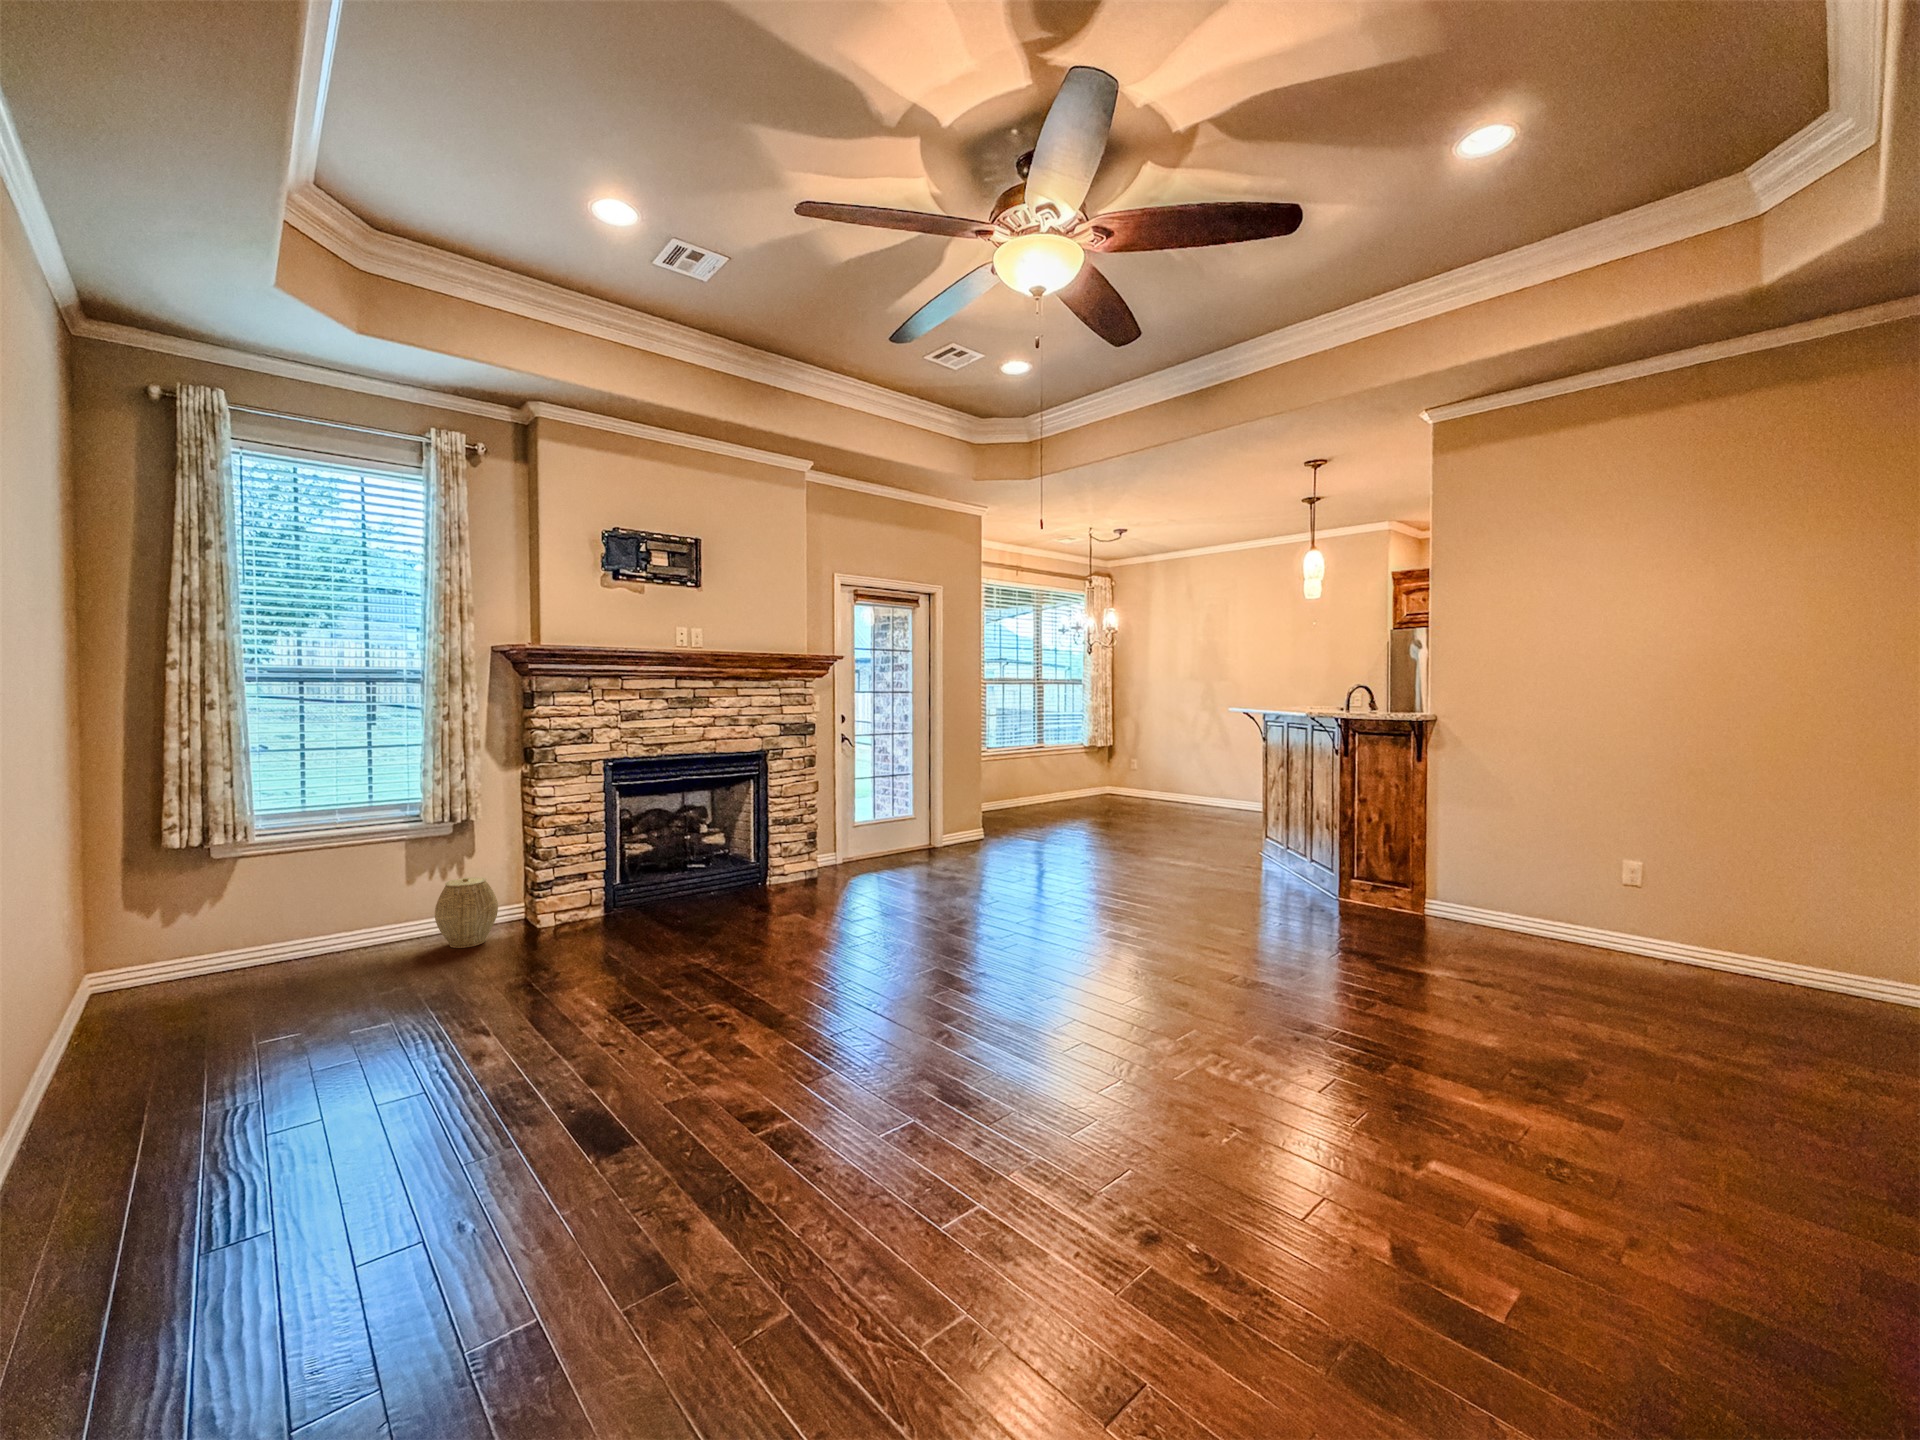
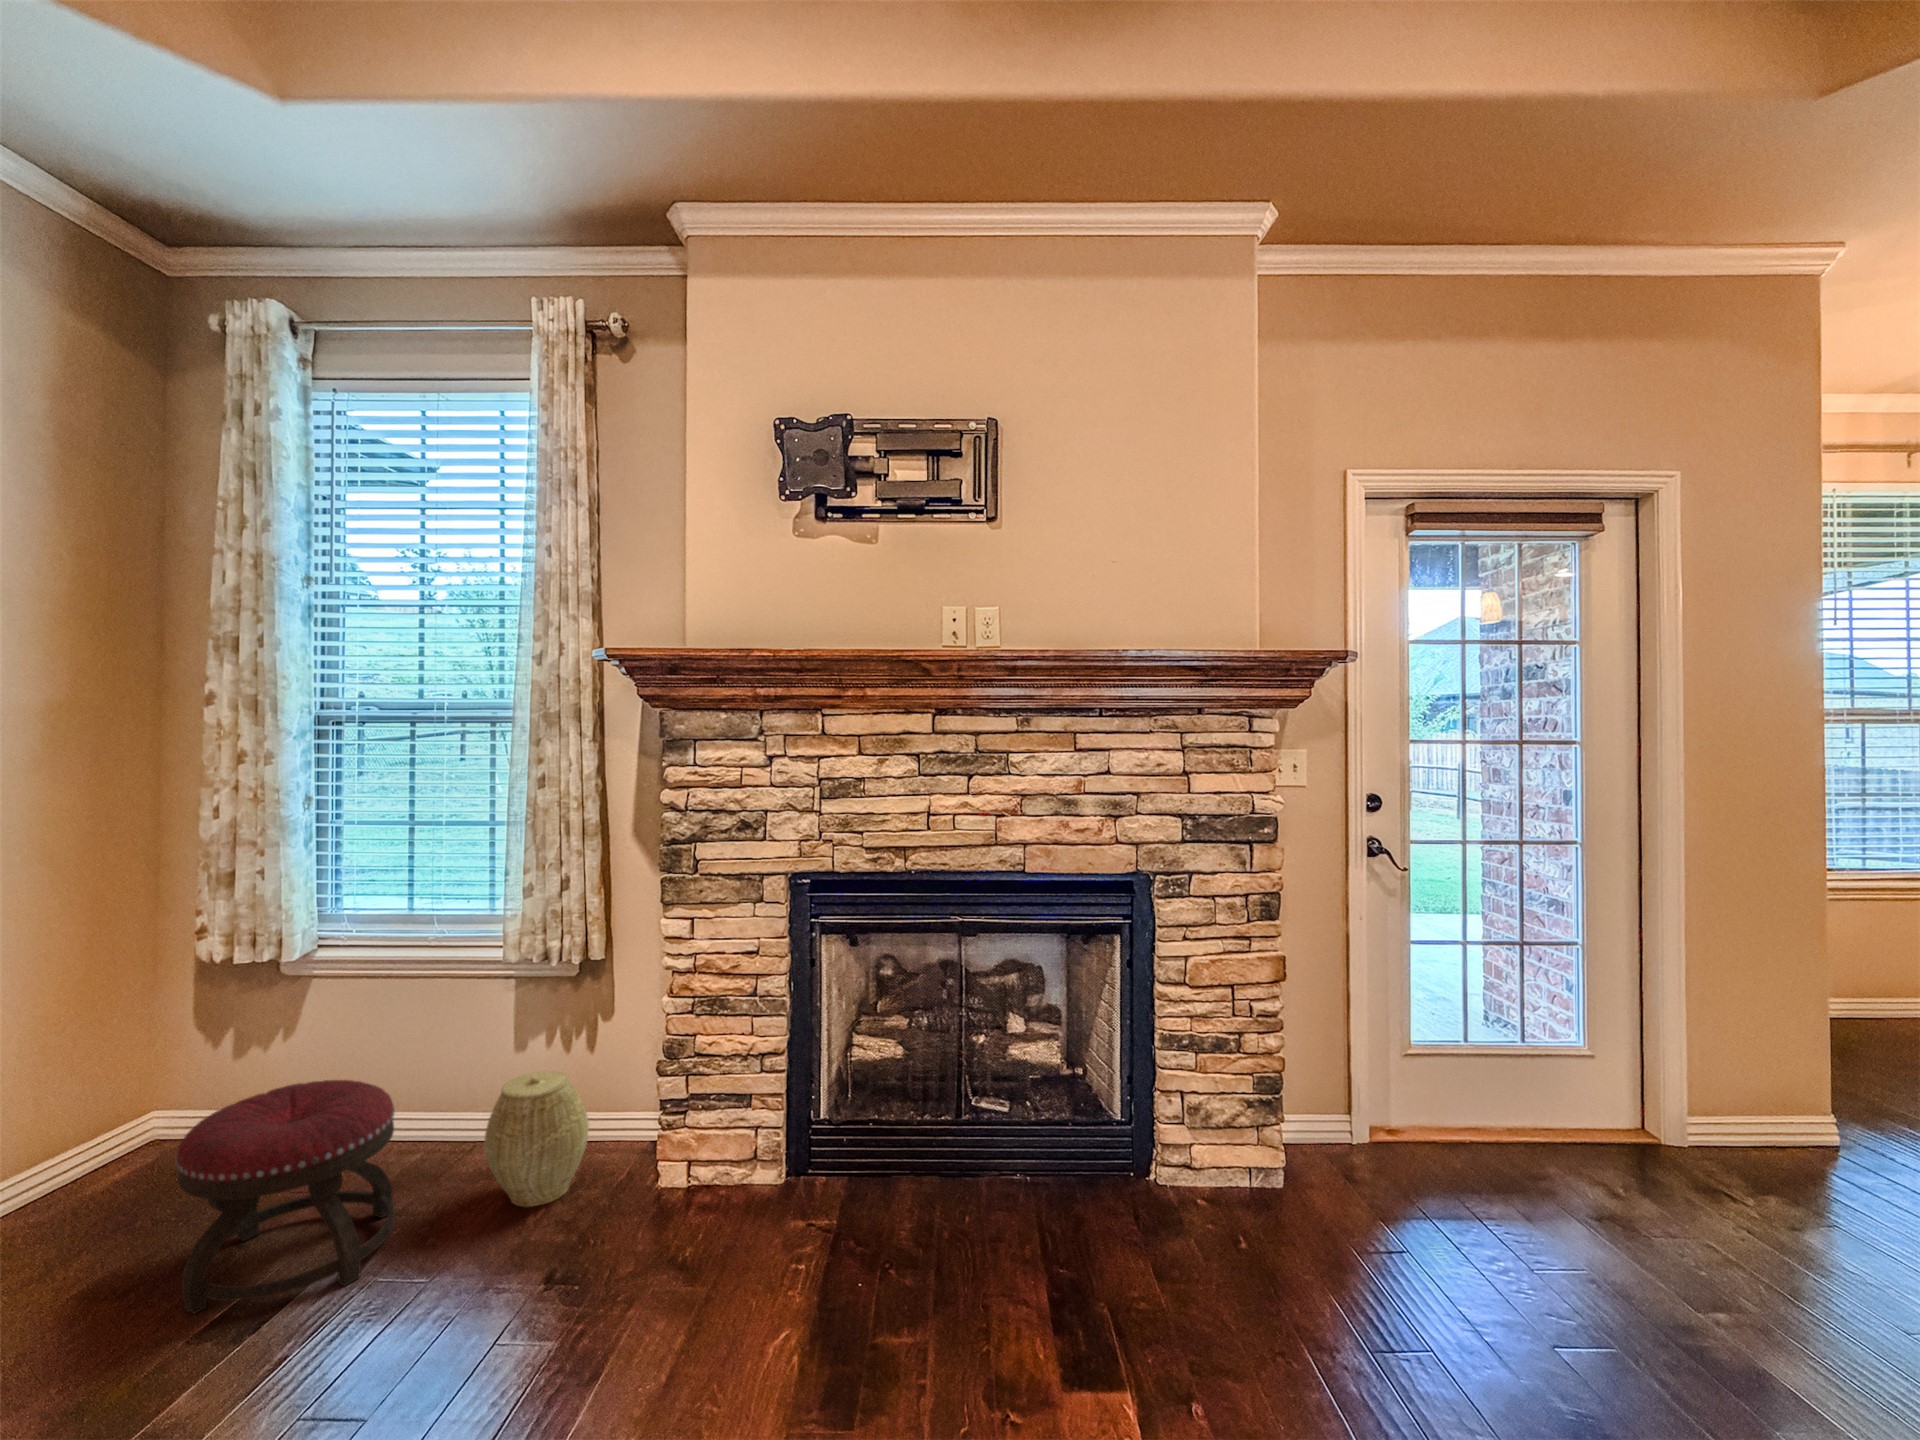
ottoman: none [286,886,422,1005] -> present [175,1080,395,1314]

